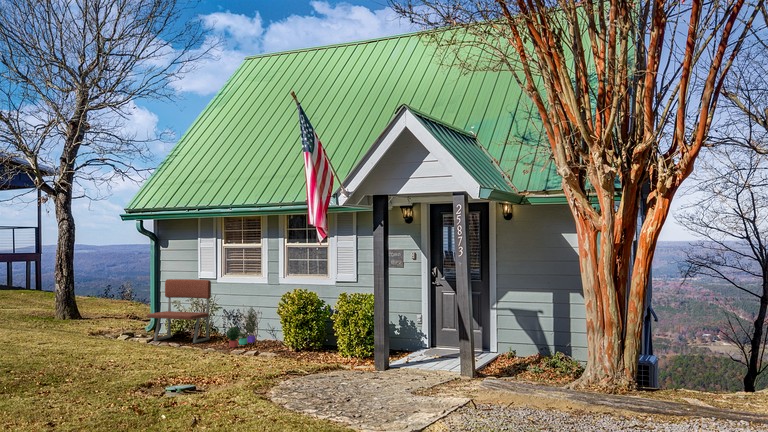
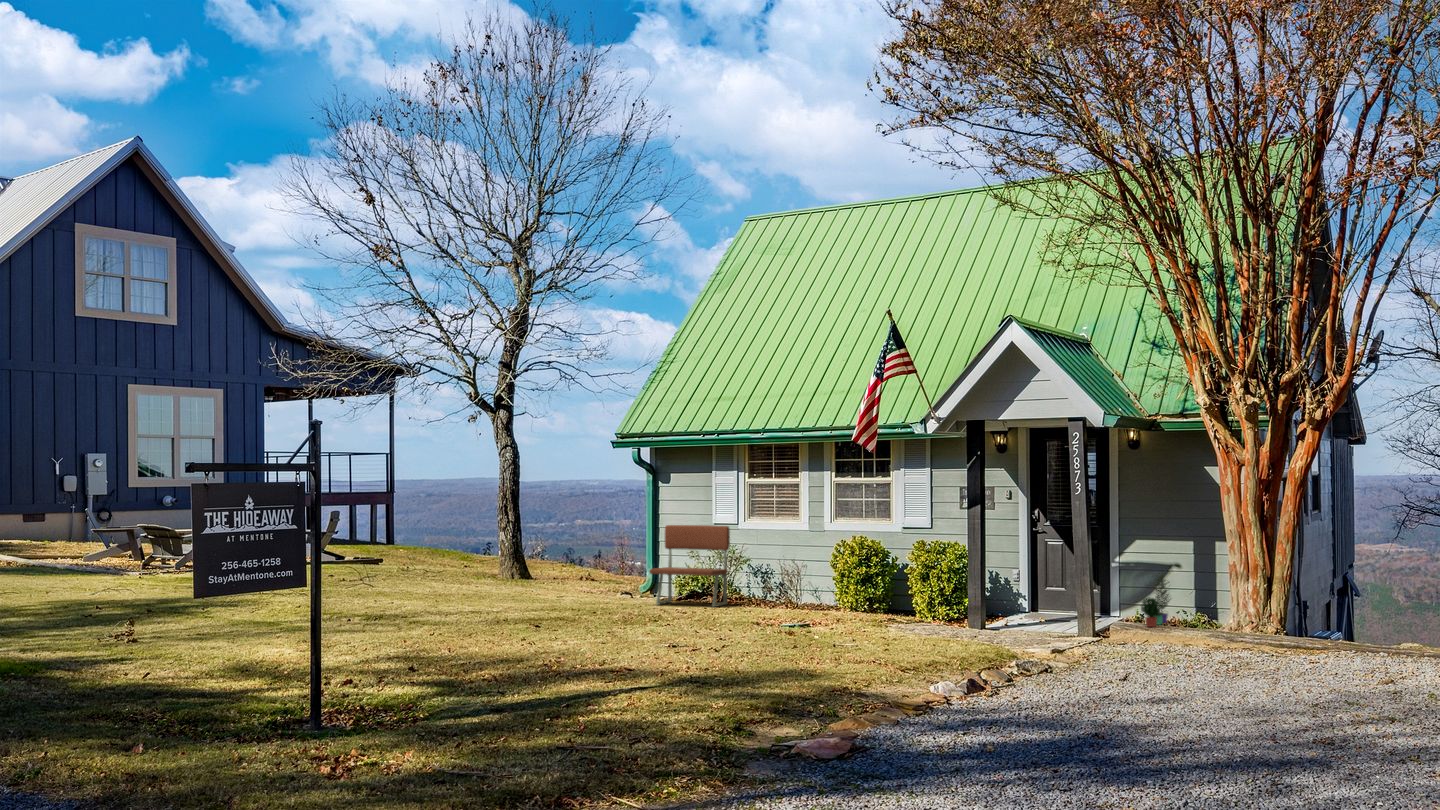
potted plant: present [226,309,257,347] -> present [1141,573,1170,627]

